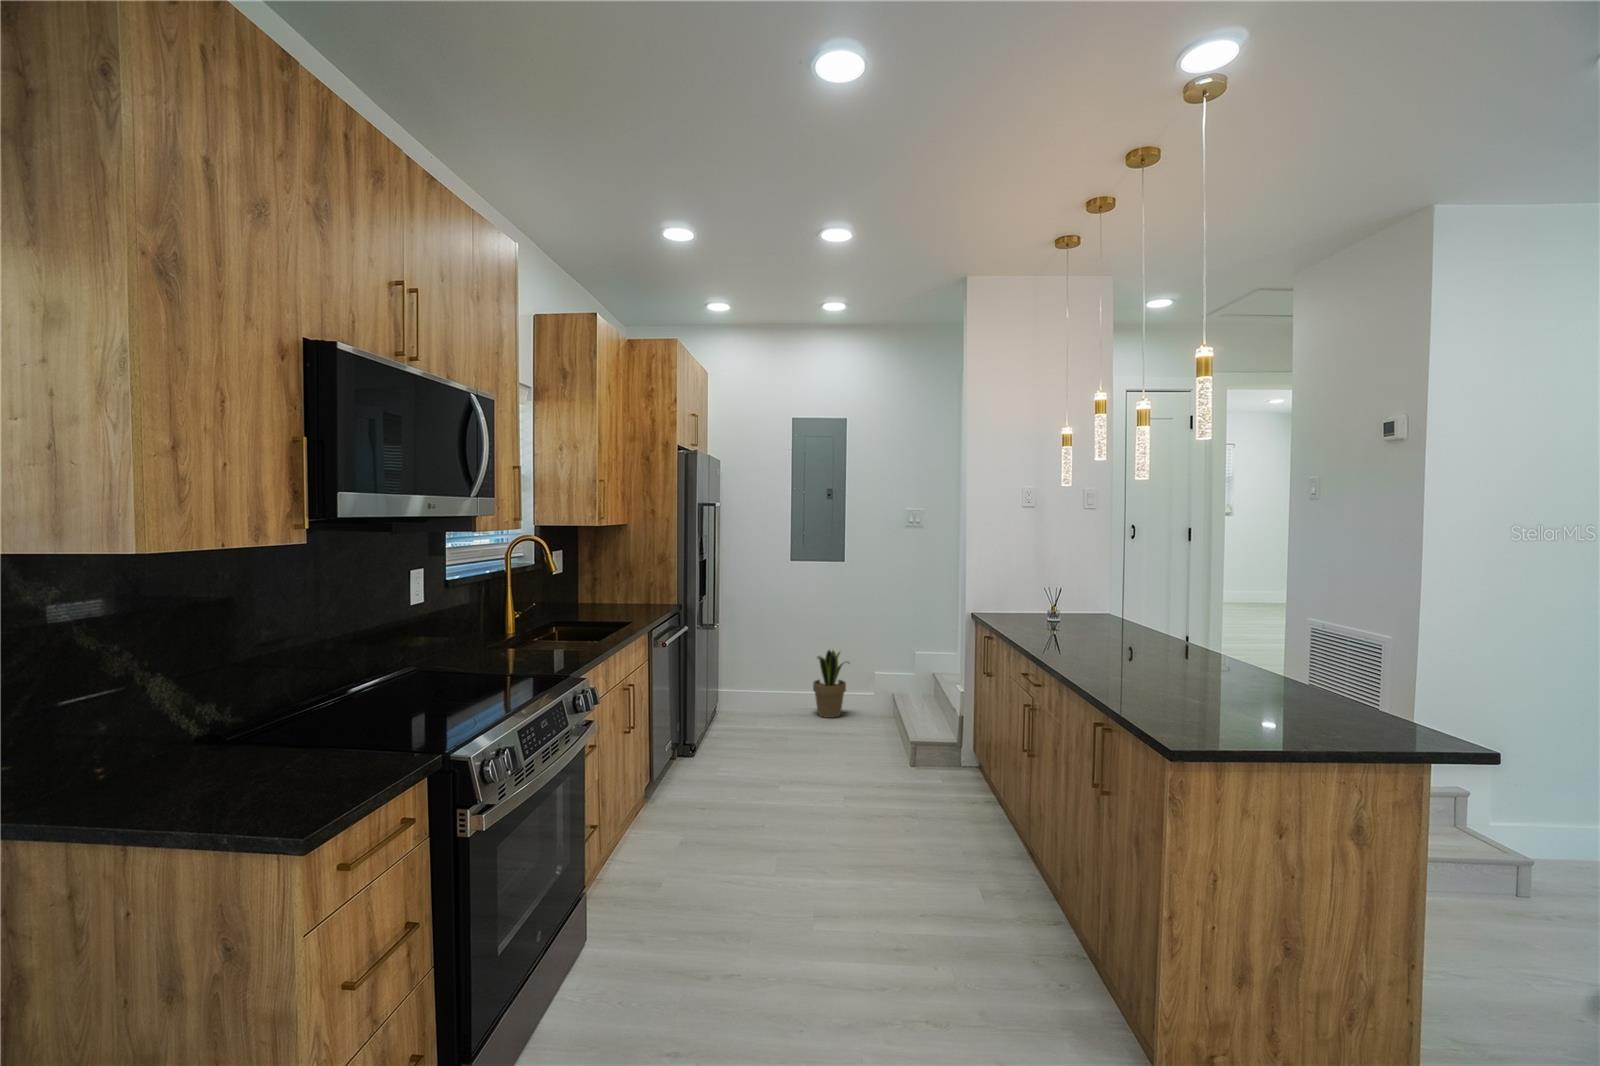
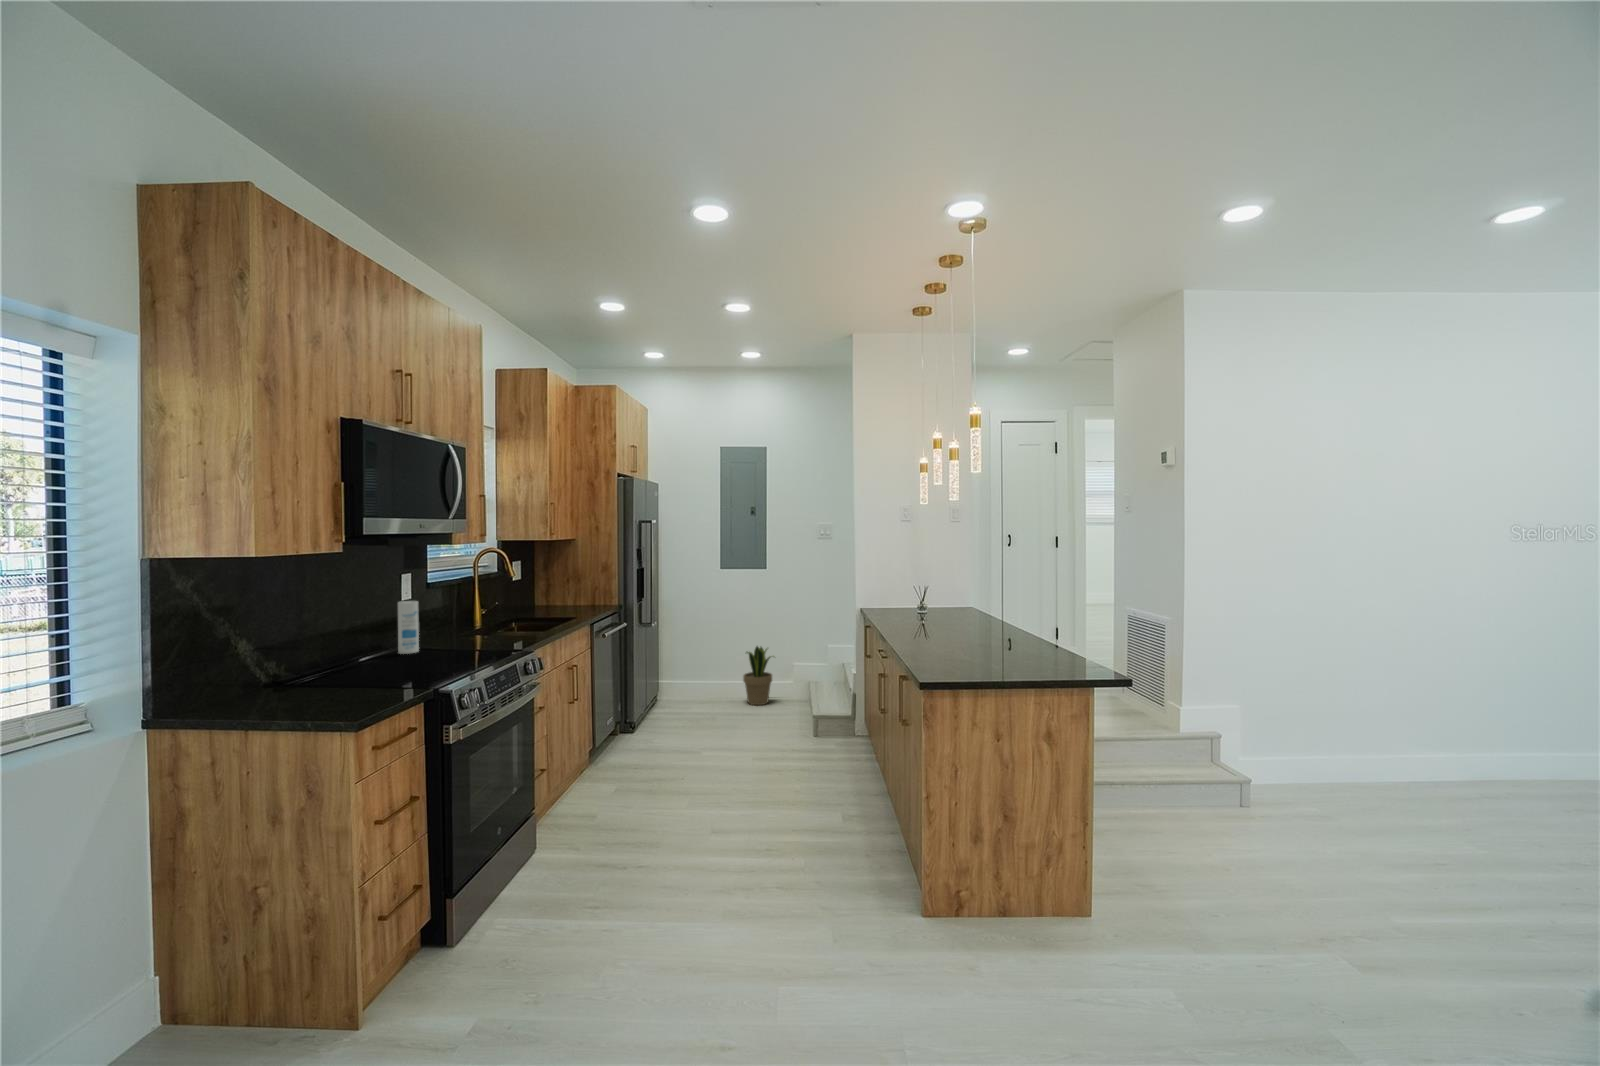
canister: none [405,606,434,678] -> present [398,601,419,654]

